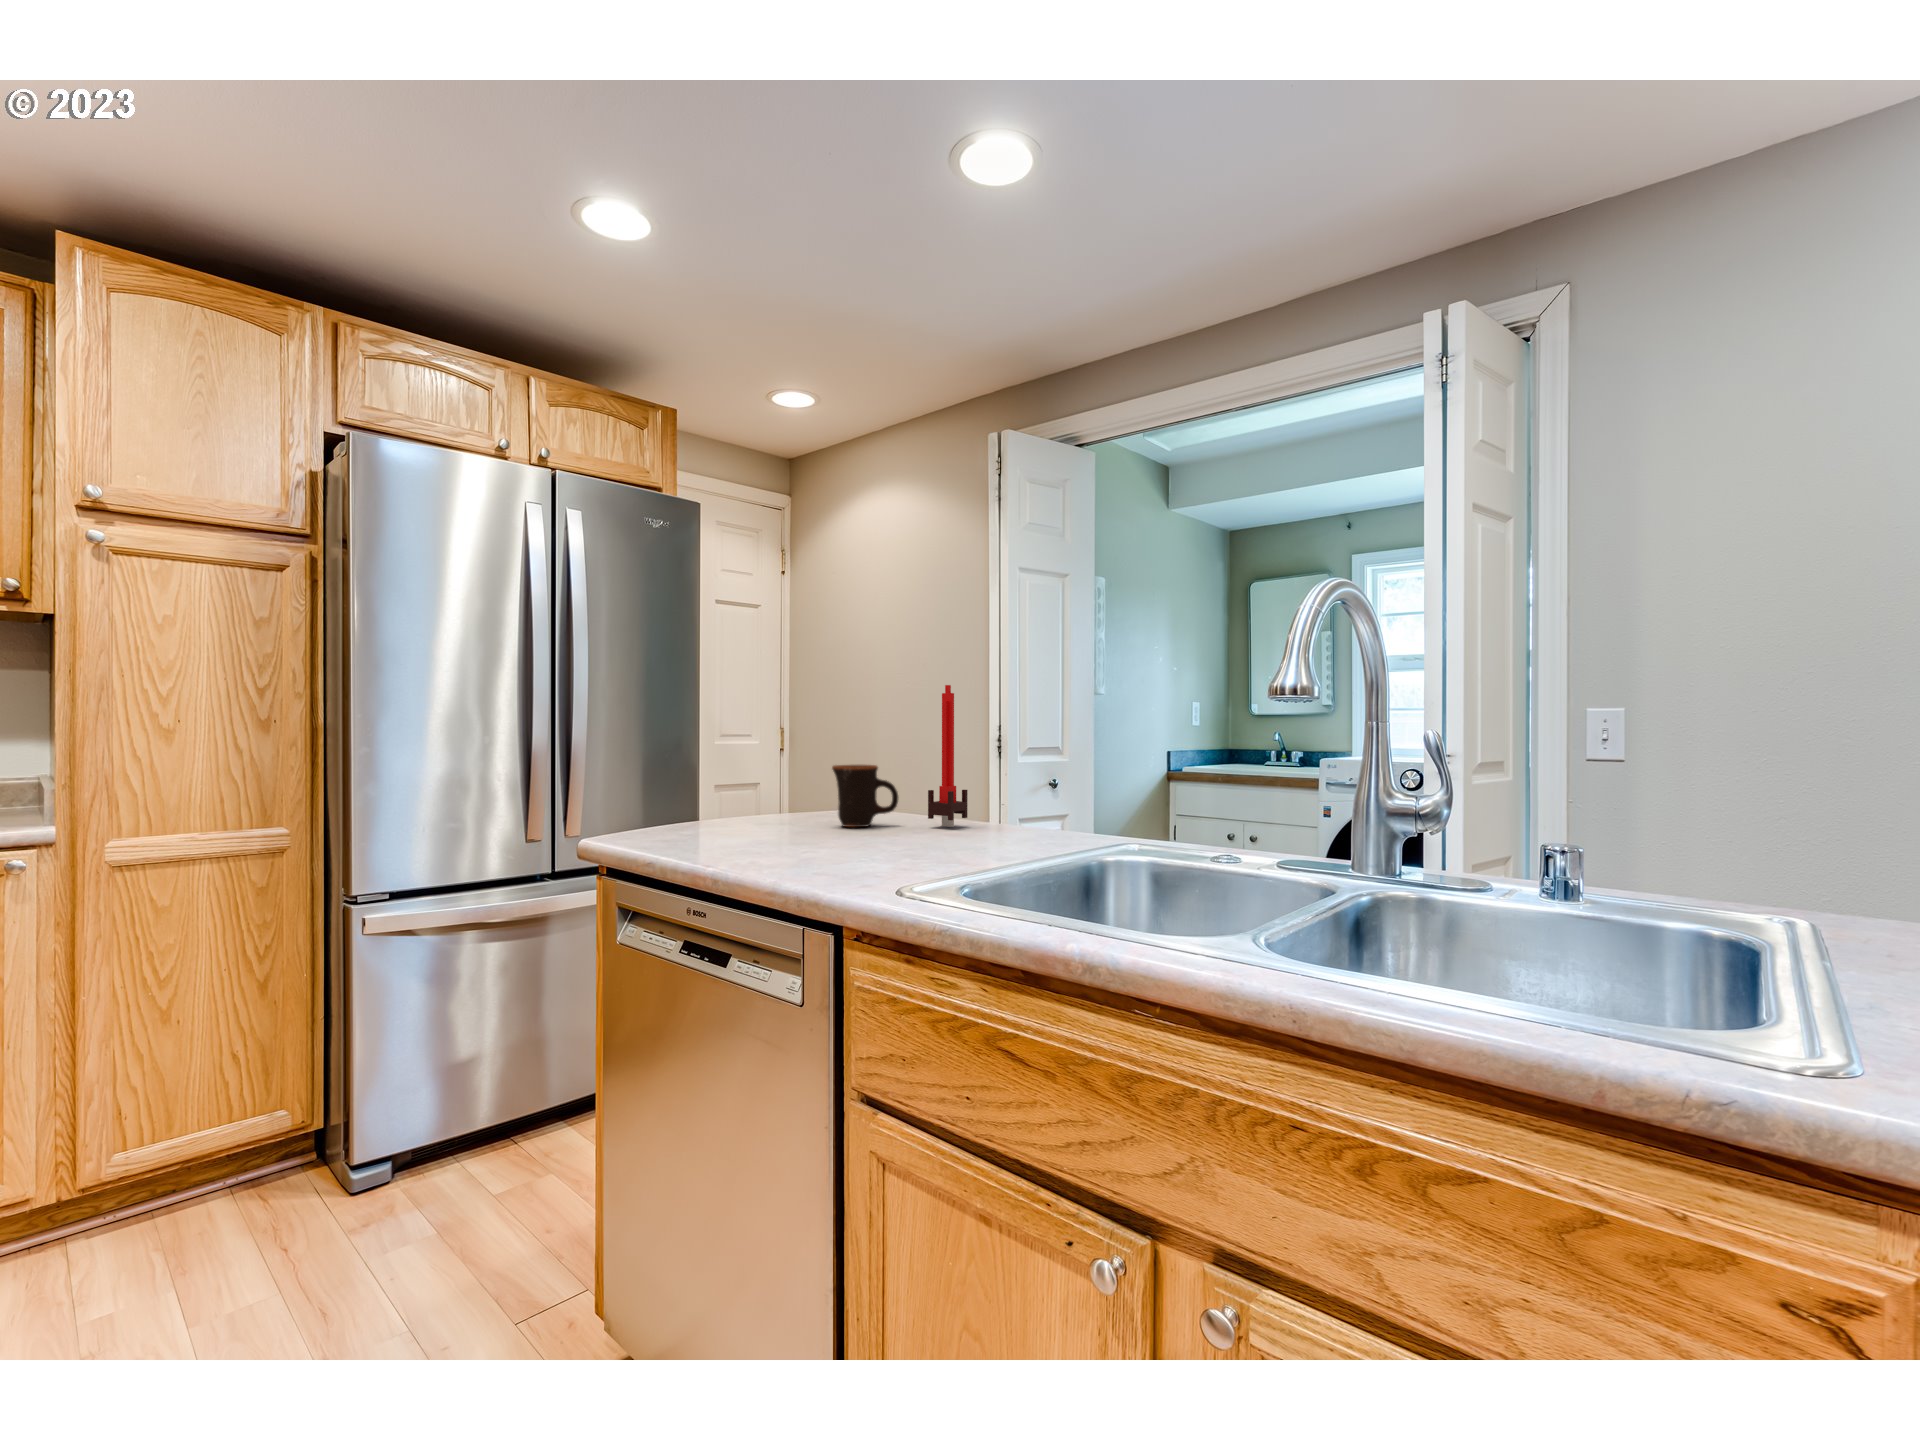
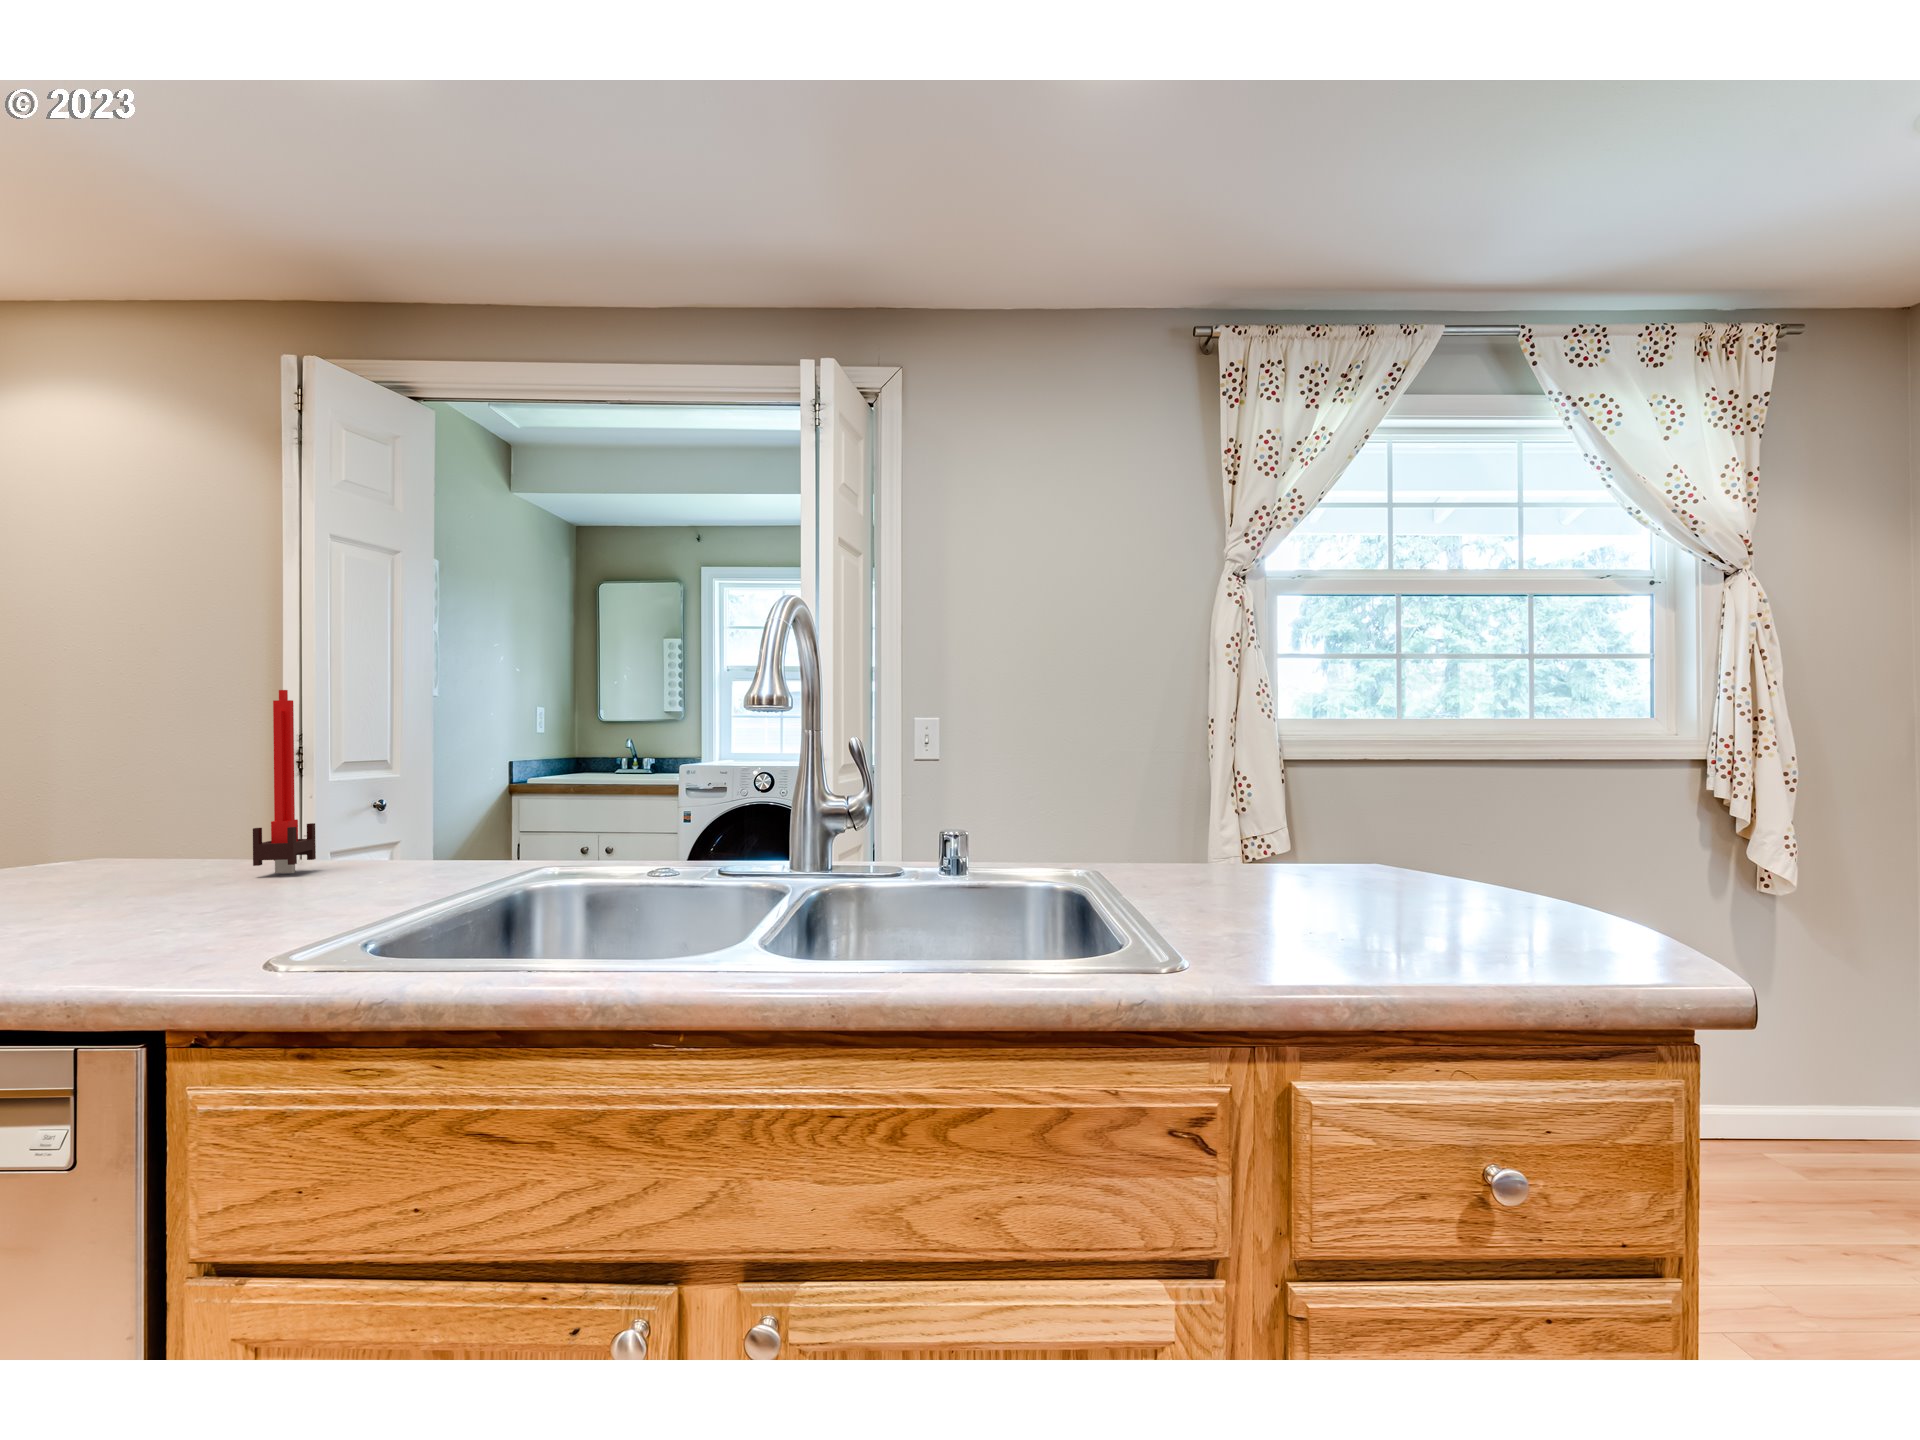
mug: present [832,765,898,827] -> none [73,800,199,891]

